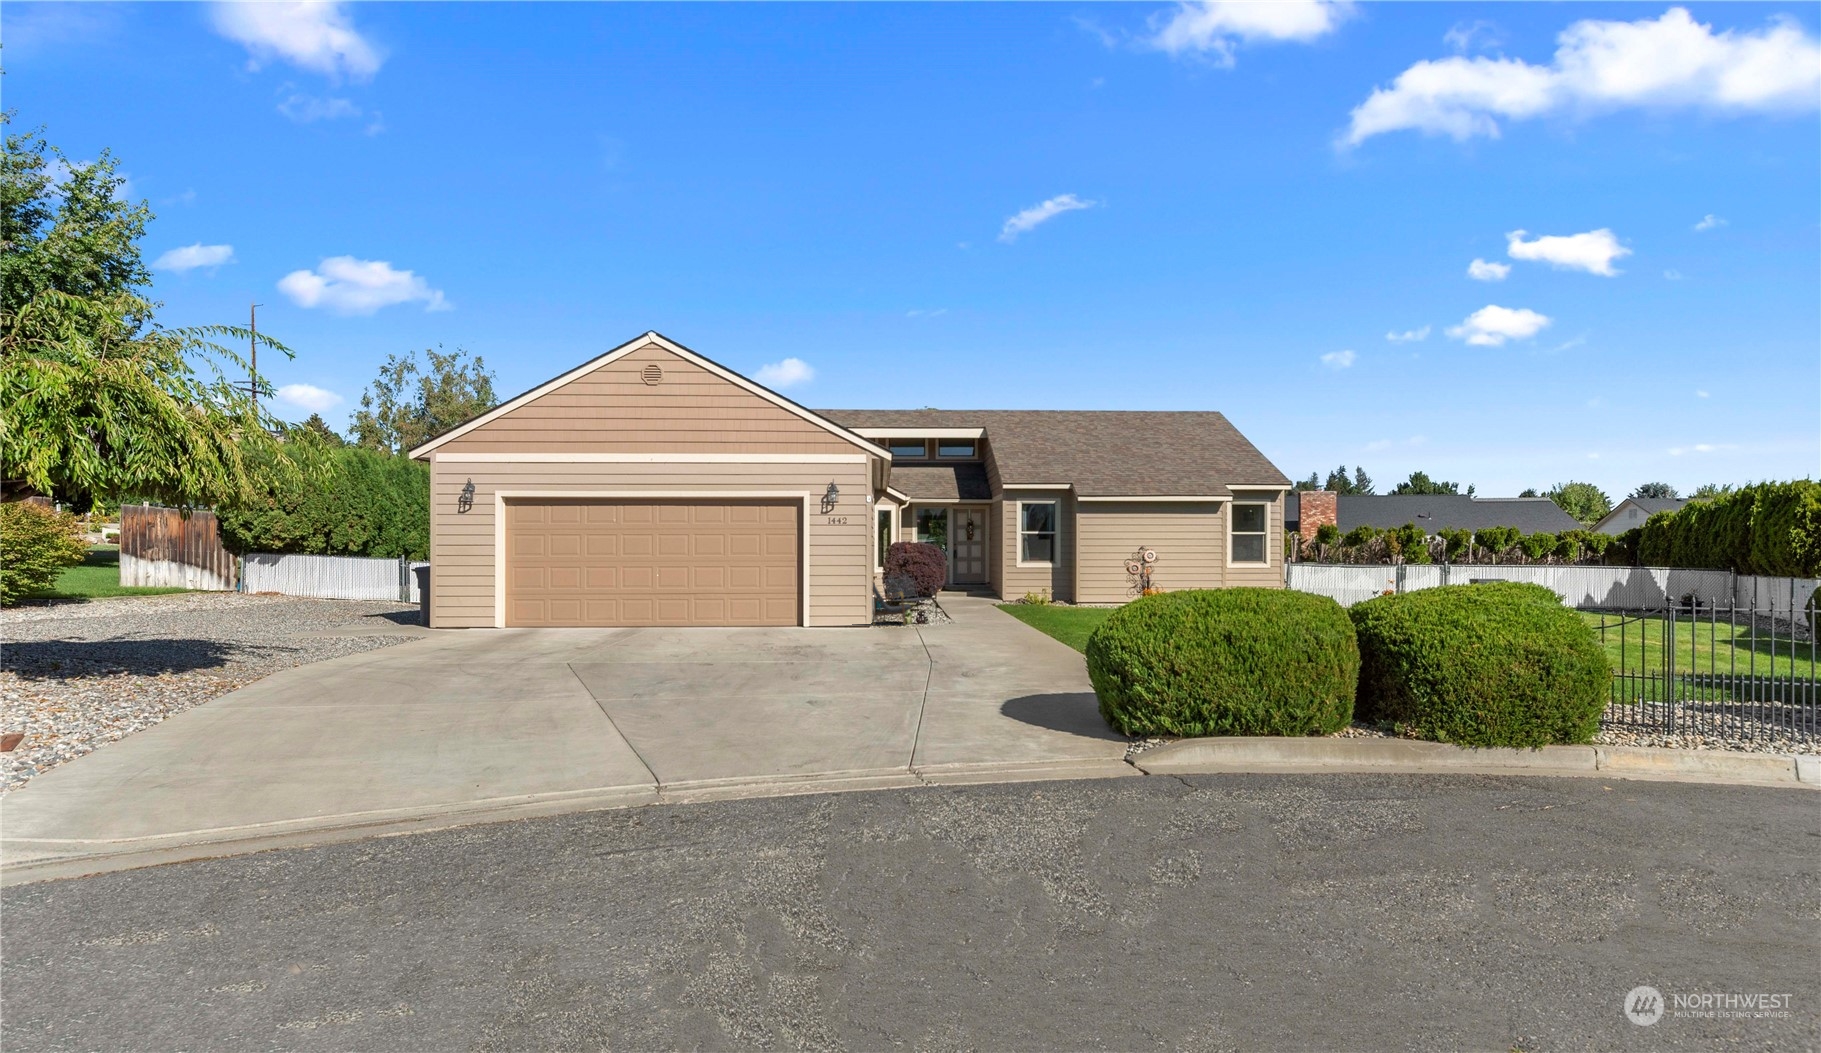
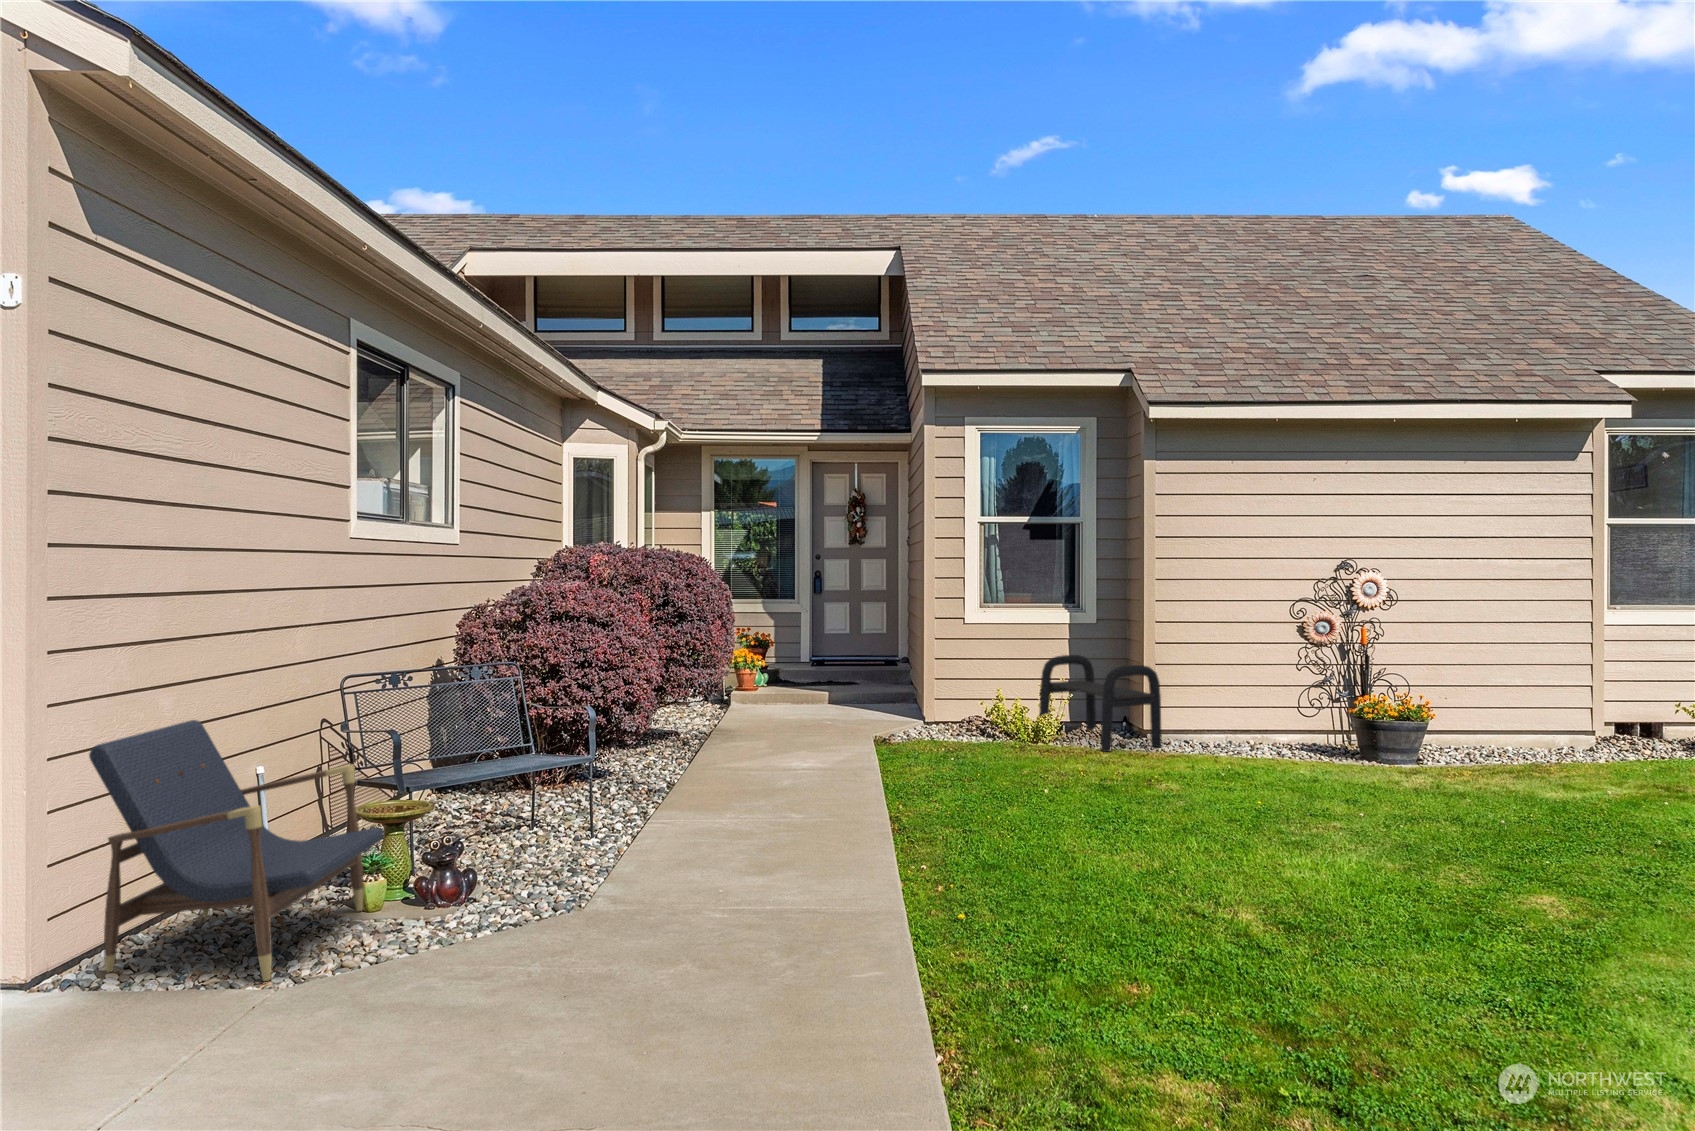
bench: none [1043,578,1082,607] -> present [1039,655,1162,752]

